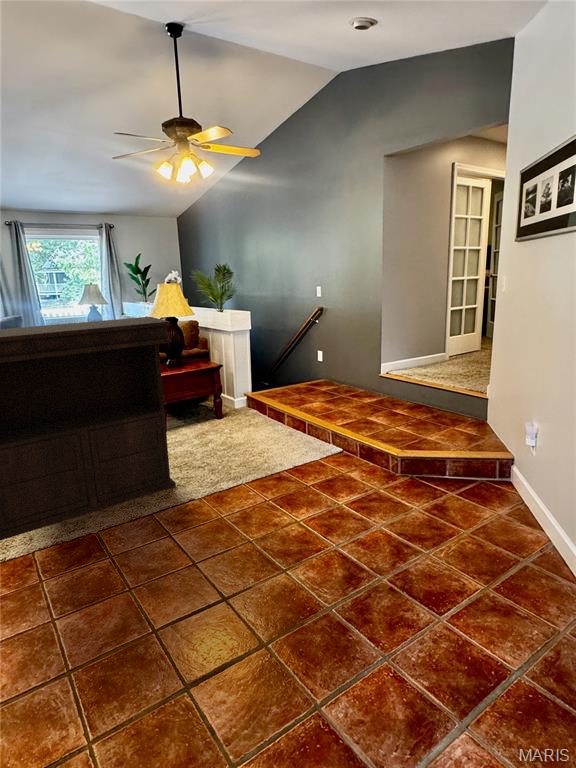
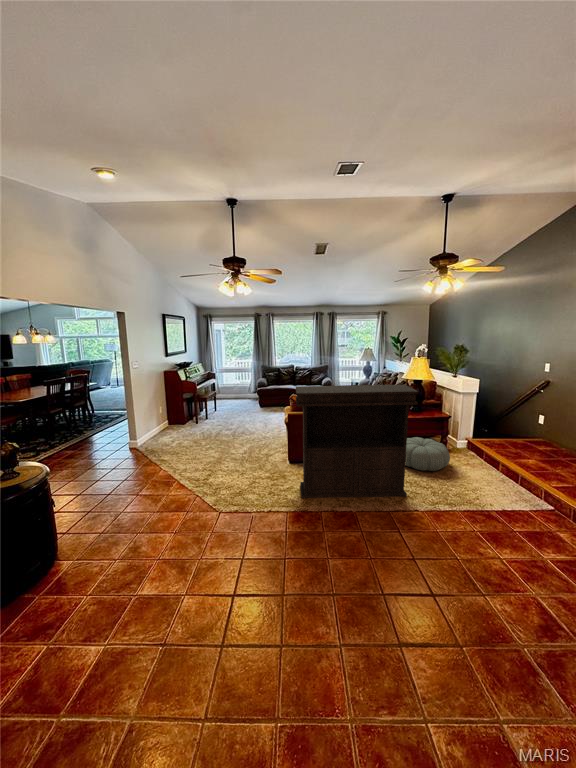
pouf: none [153,402,228,447] -> present [405,437,450,471]

